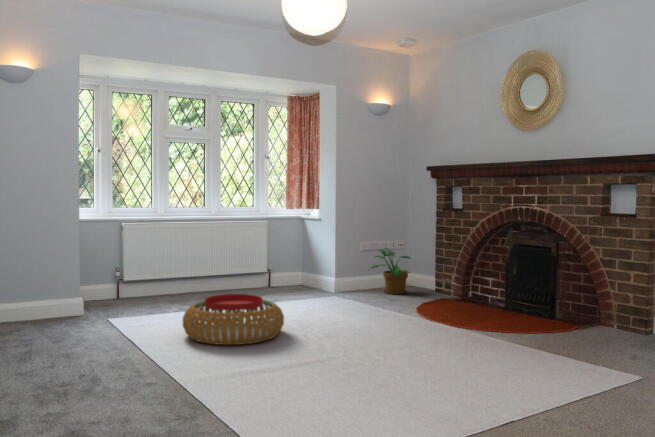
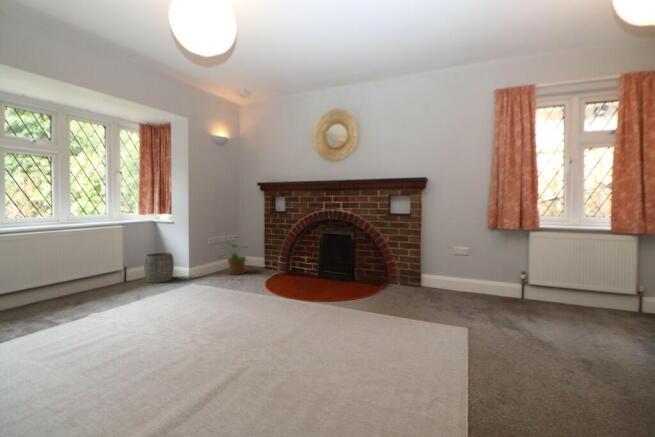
woven basket: none [285,257,317,292] -> present [144,253,174,283]
pouf: present [183,294,284,345] -> none [49,300,179,370]

